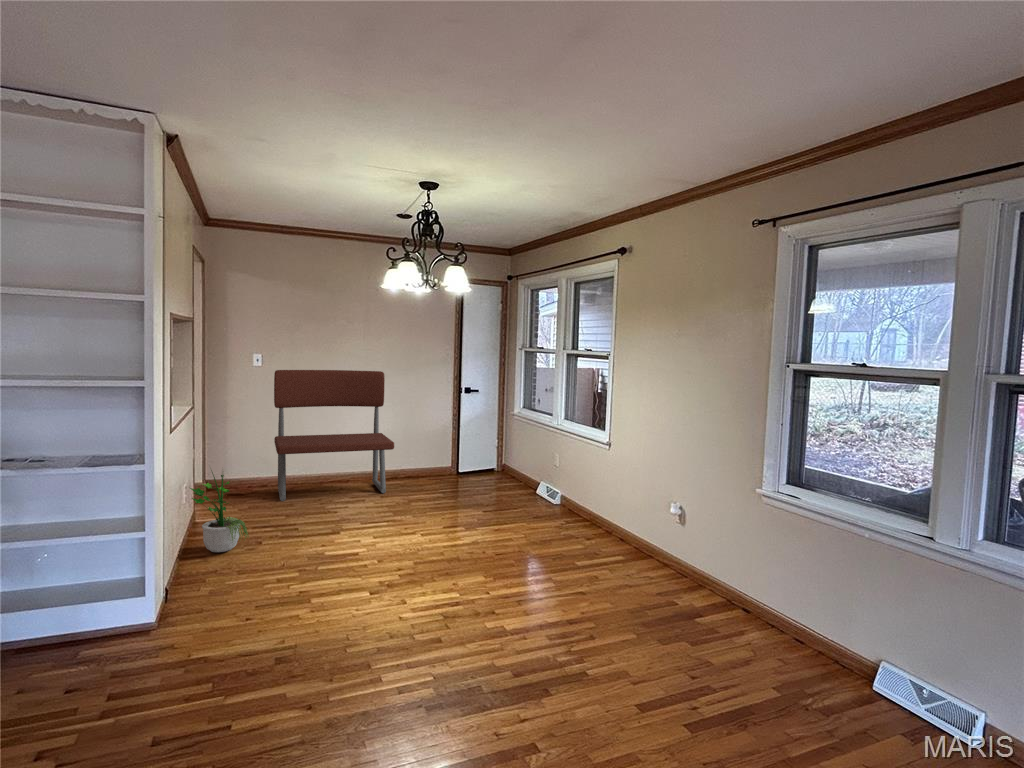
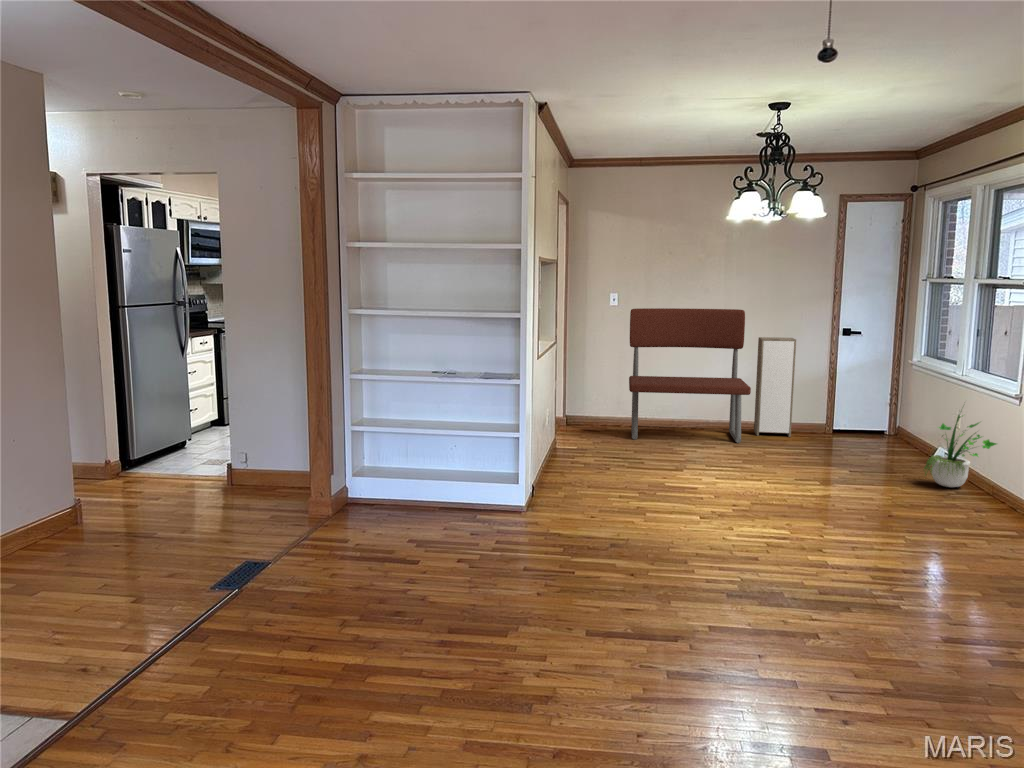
storage cabinet: none [394,395,428,483] -> present [754,337,796,437]
potted plant: present [190,470,249,552] -> present [924,414,996,487]

